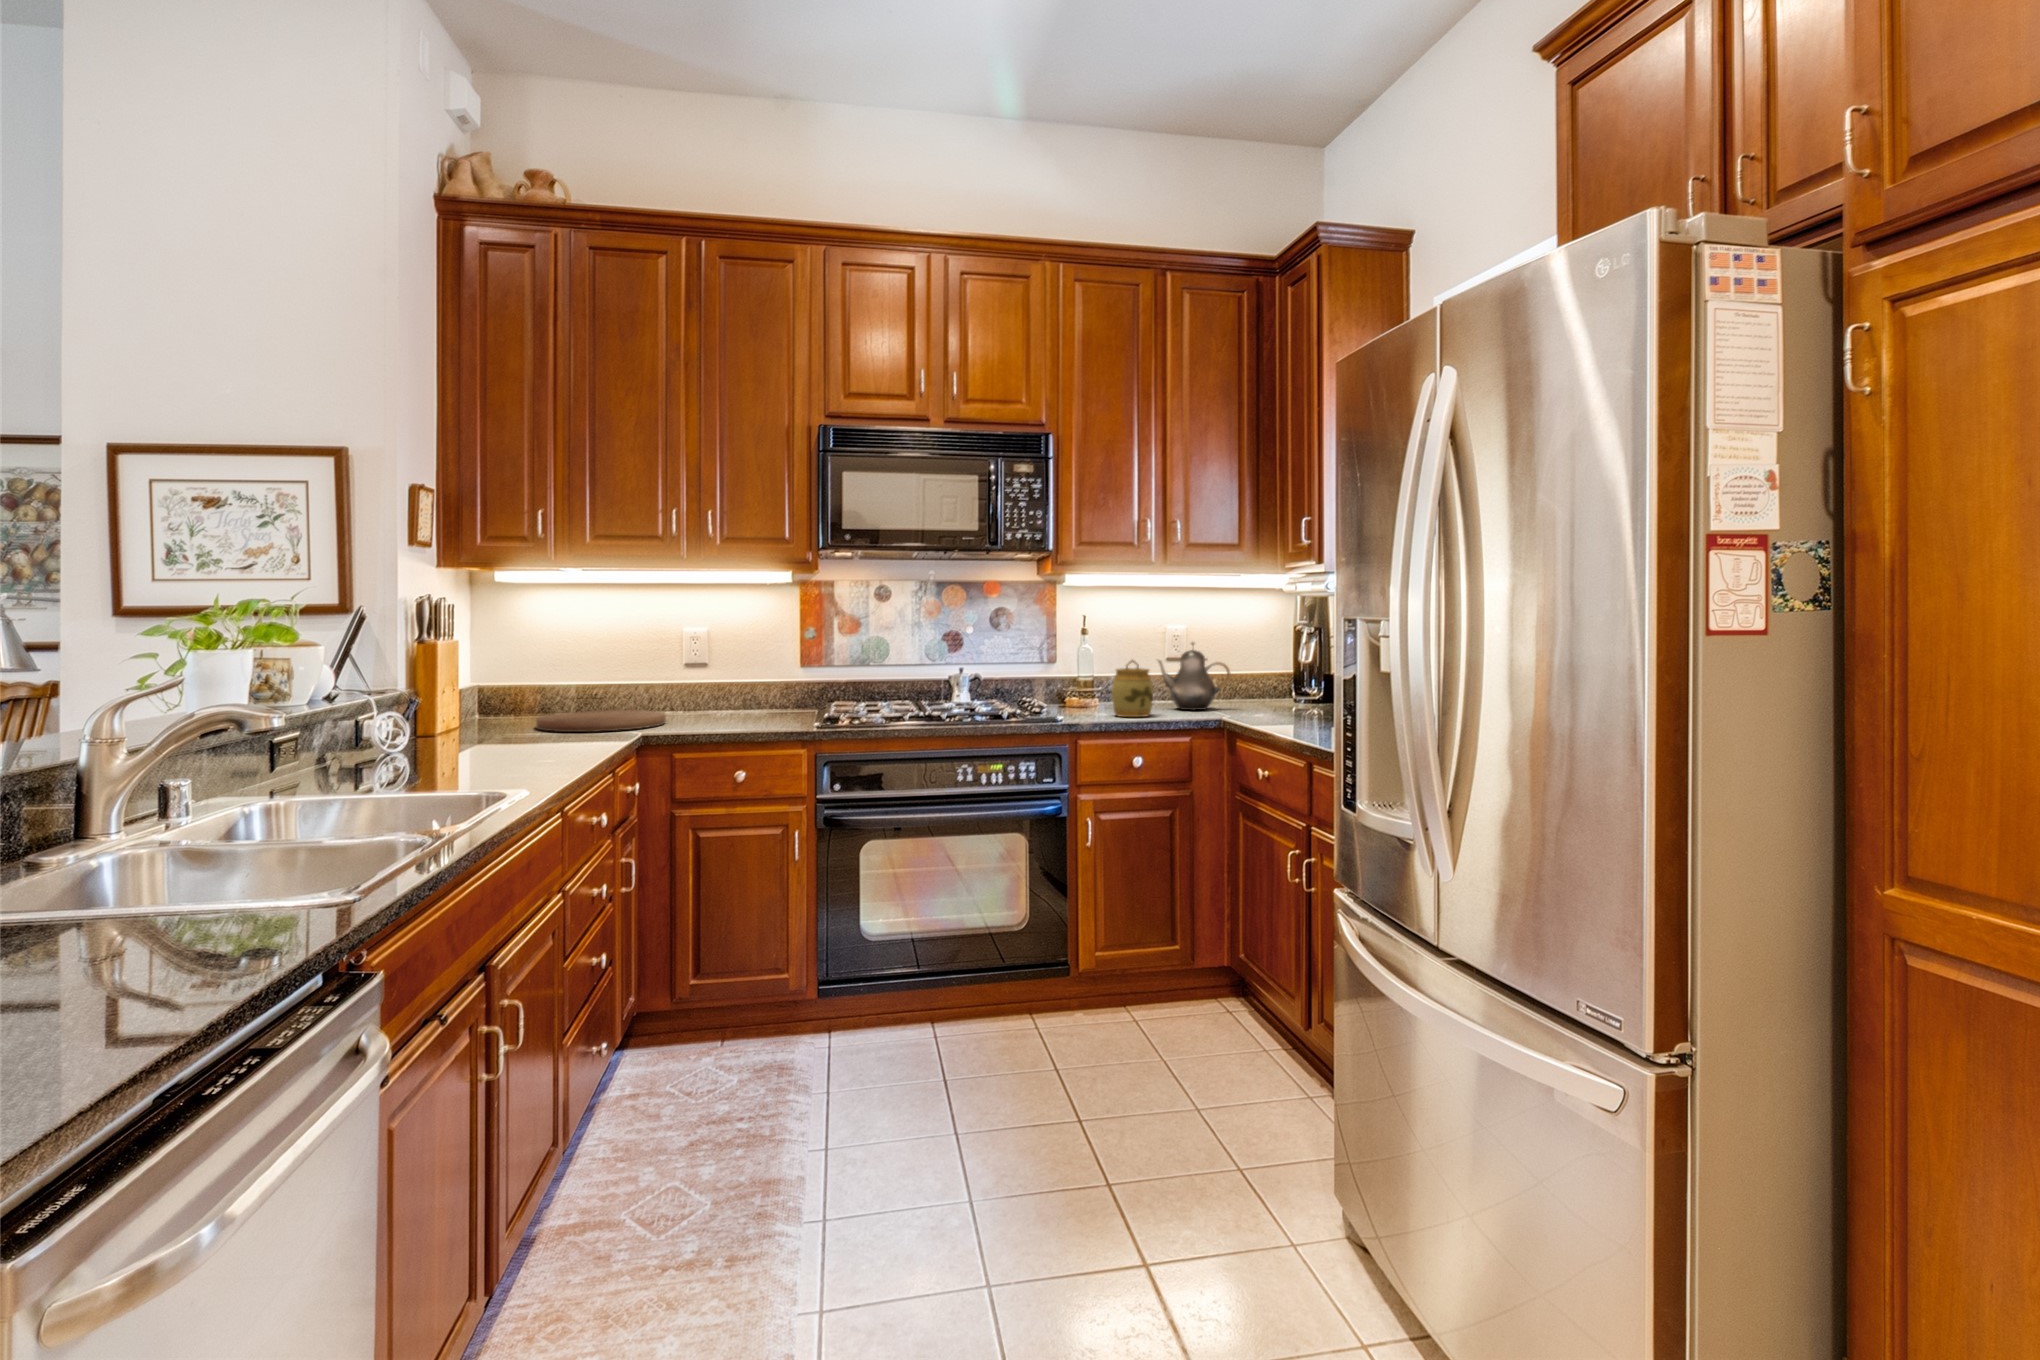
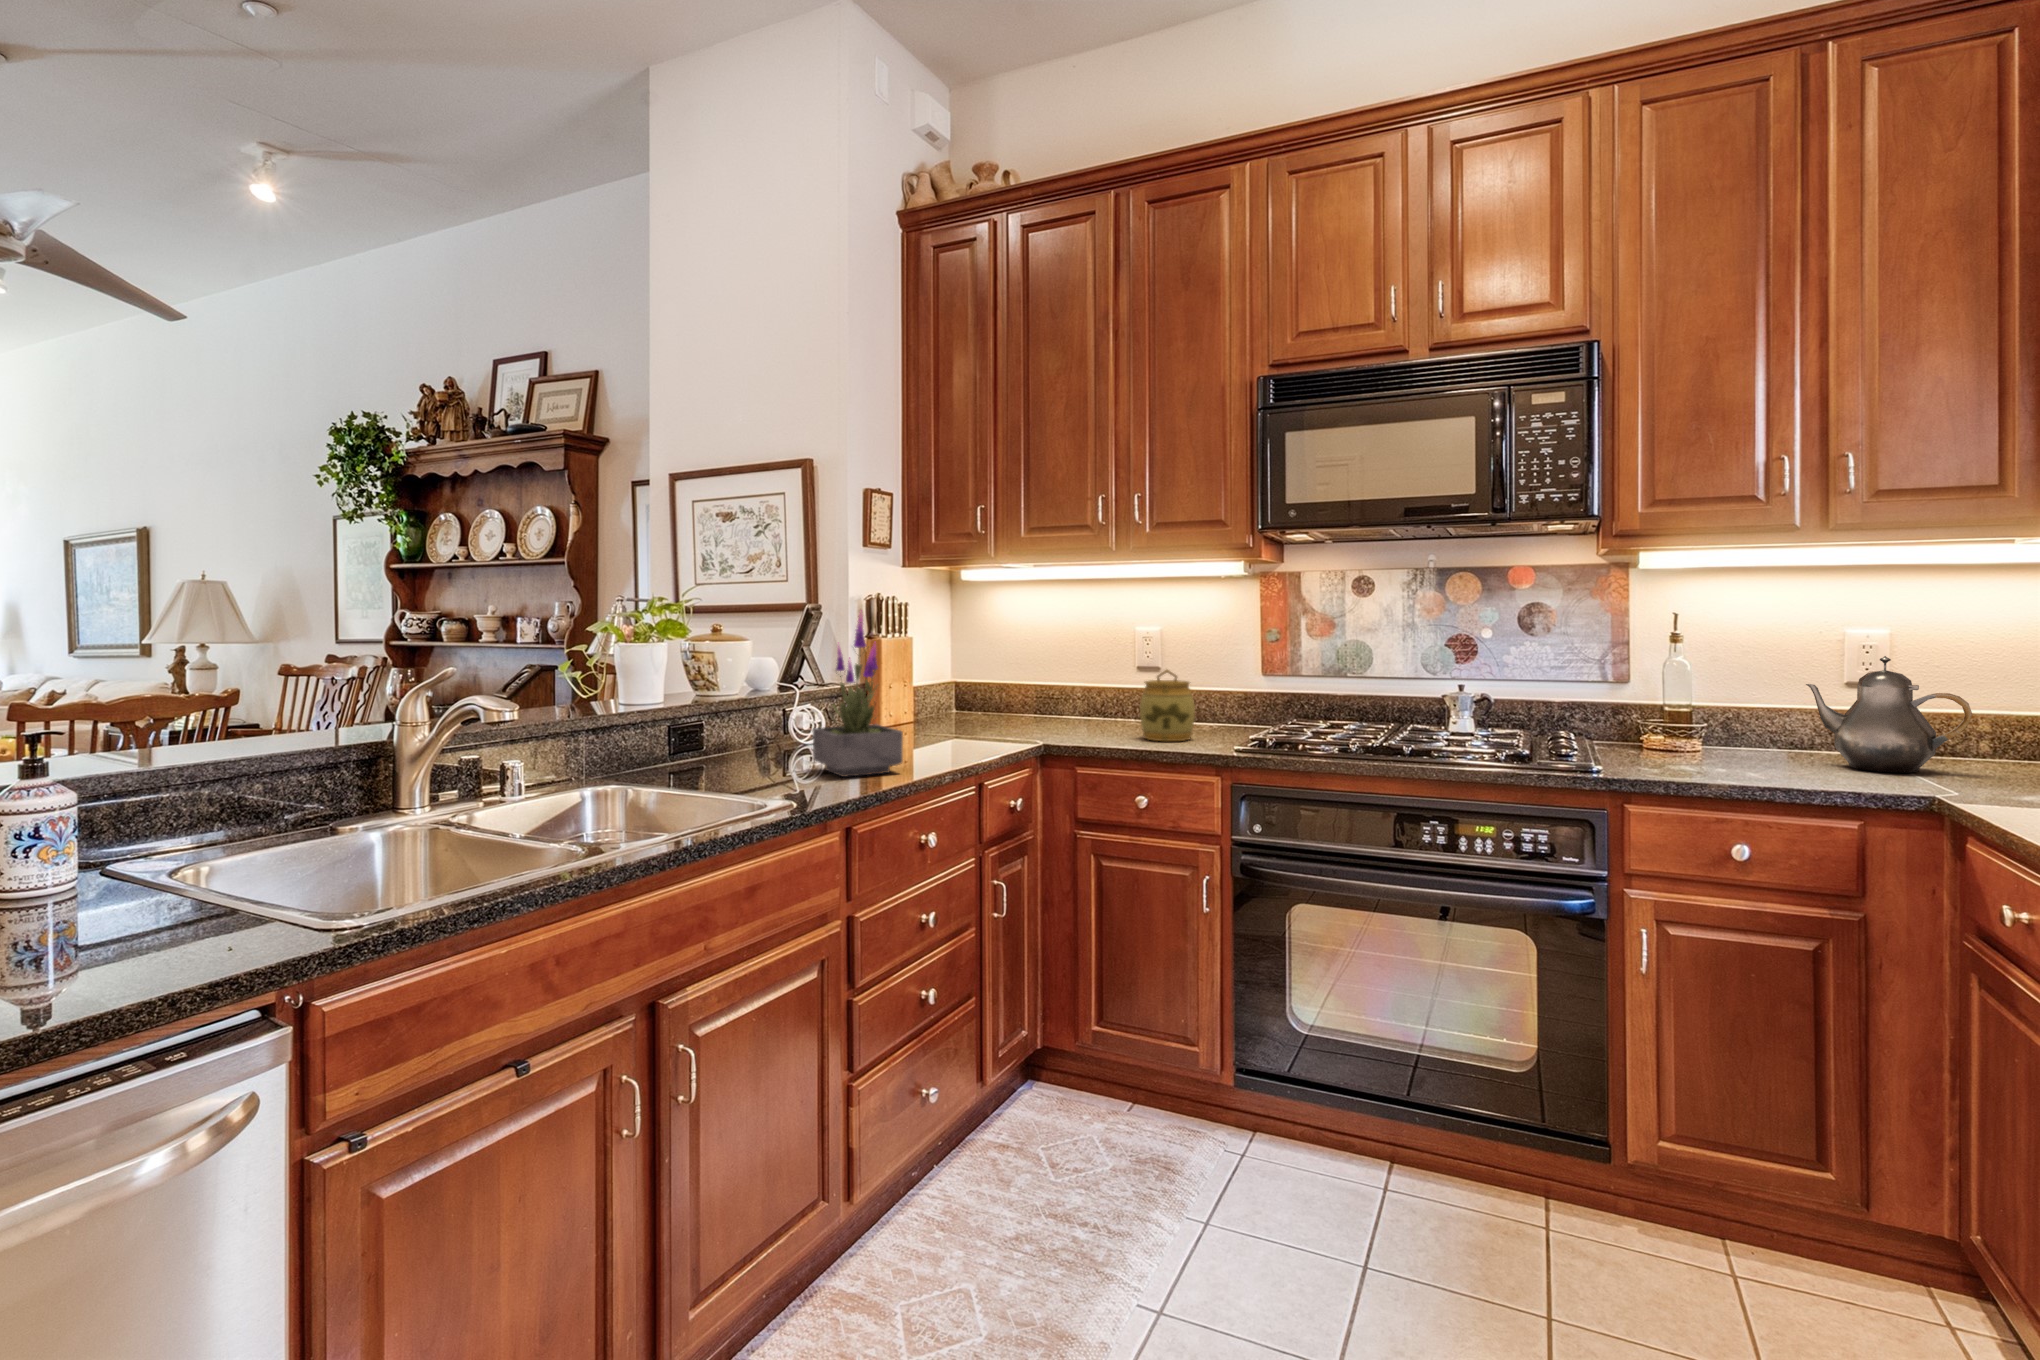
potted plant: none [454,613,557,772] -> present [813,610,903,777]
jar: present [1112,660,1153,717] -> present [1140,670,1195,741]
cutting board: present [536,710,666,732] -> none [969,713,1095,736]

